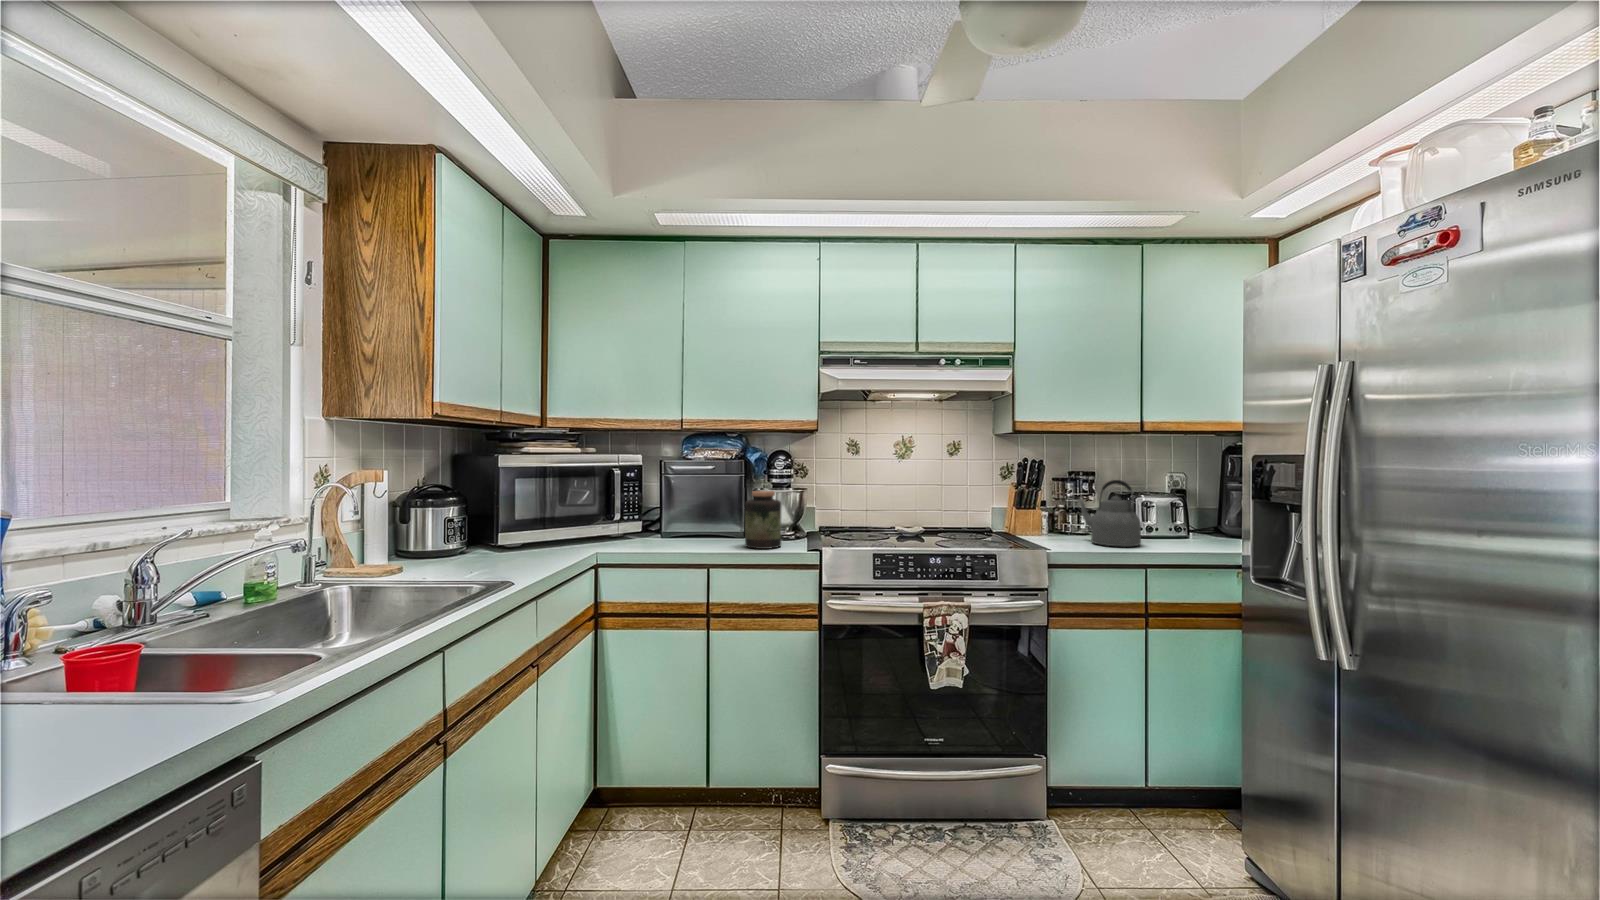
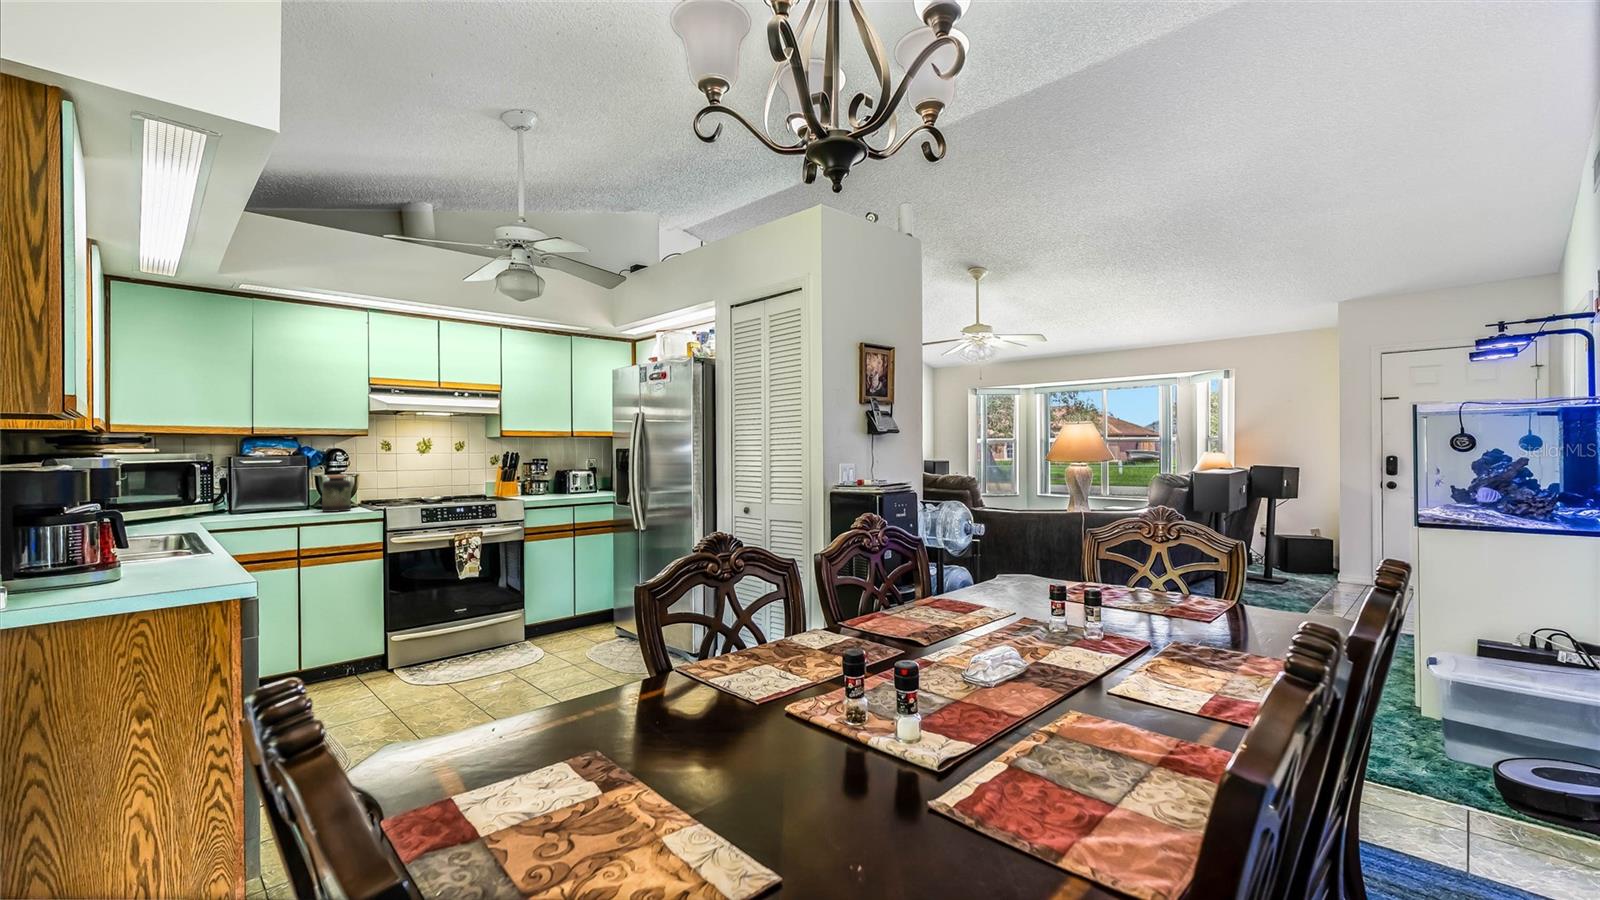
kettle: present [1076,480,1141,547] -> none [537,462,572,497]

